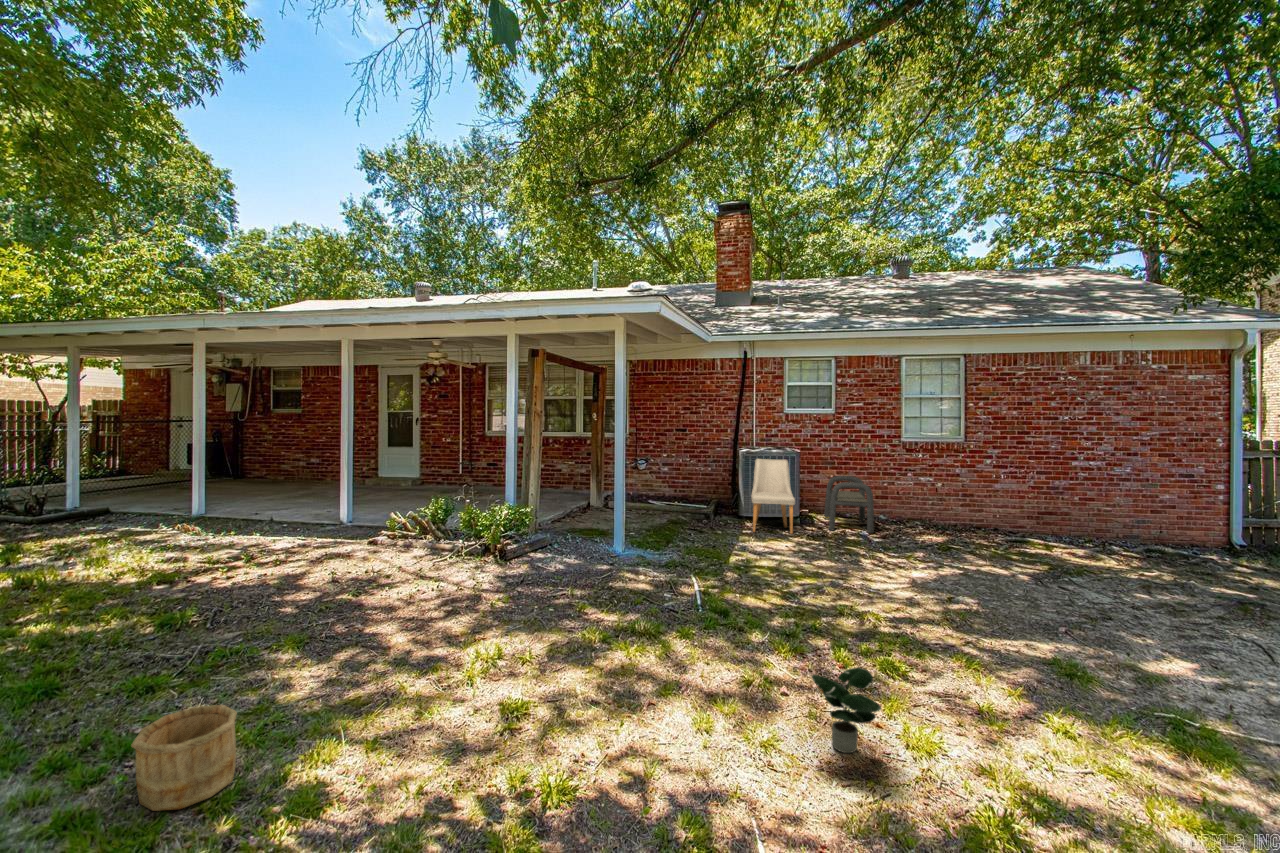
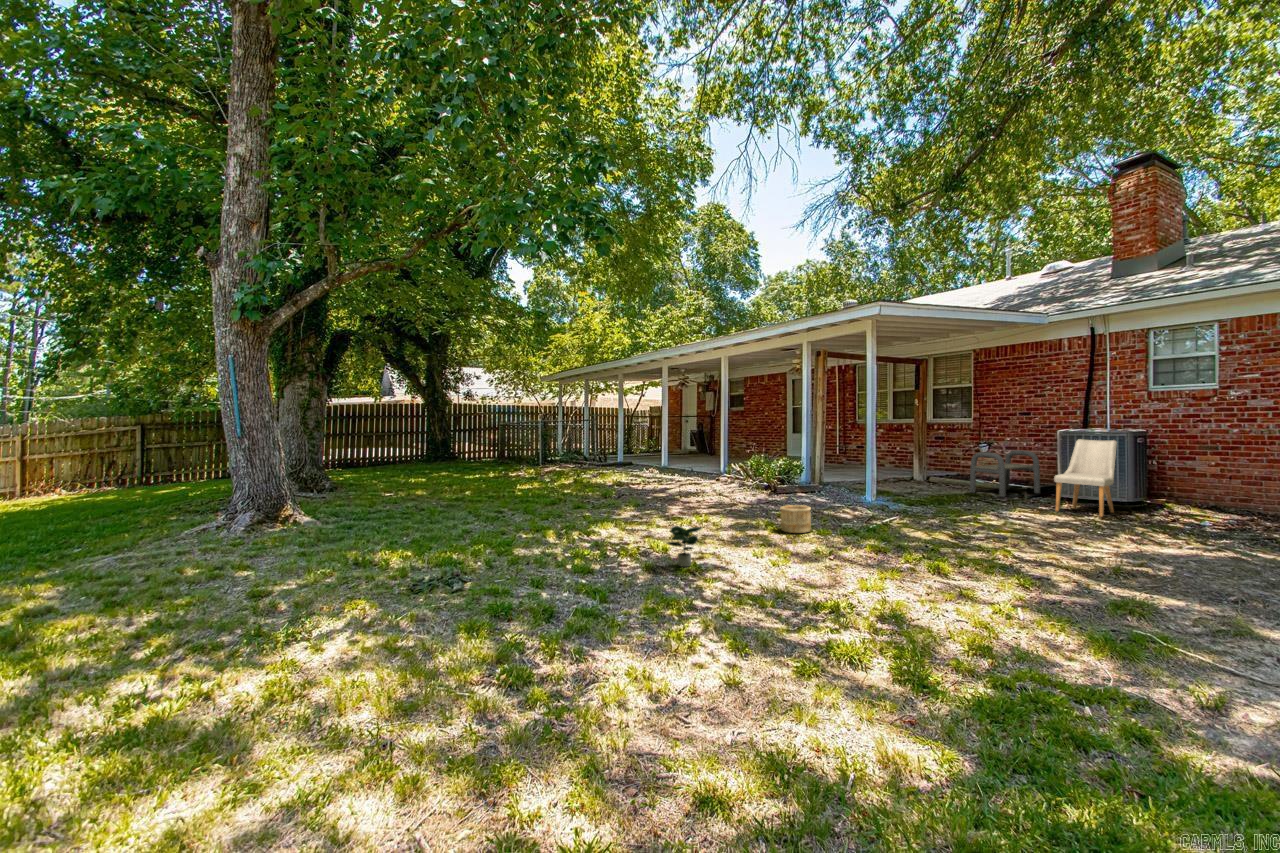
bench: present [824,476,874,533] -> present [969,450,1040,497]
potted plant: present [812,668,881,753] -> present [667,526,702,567]
wooden bucket: present [132,705,237,811] -> present [780,505,811,533]

